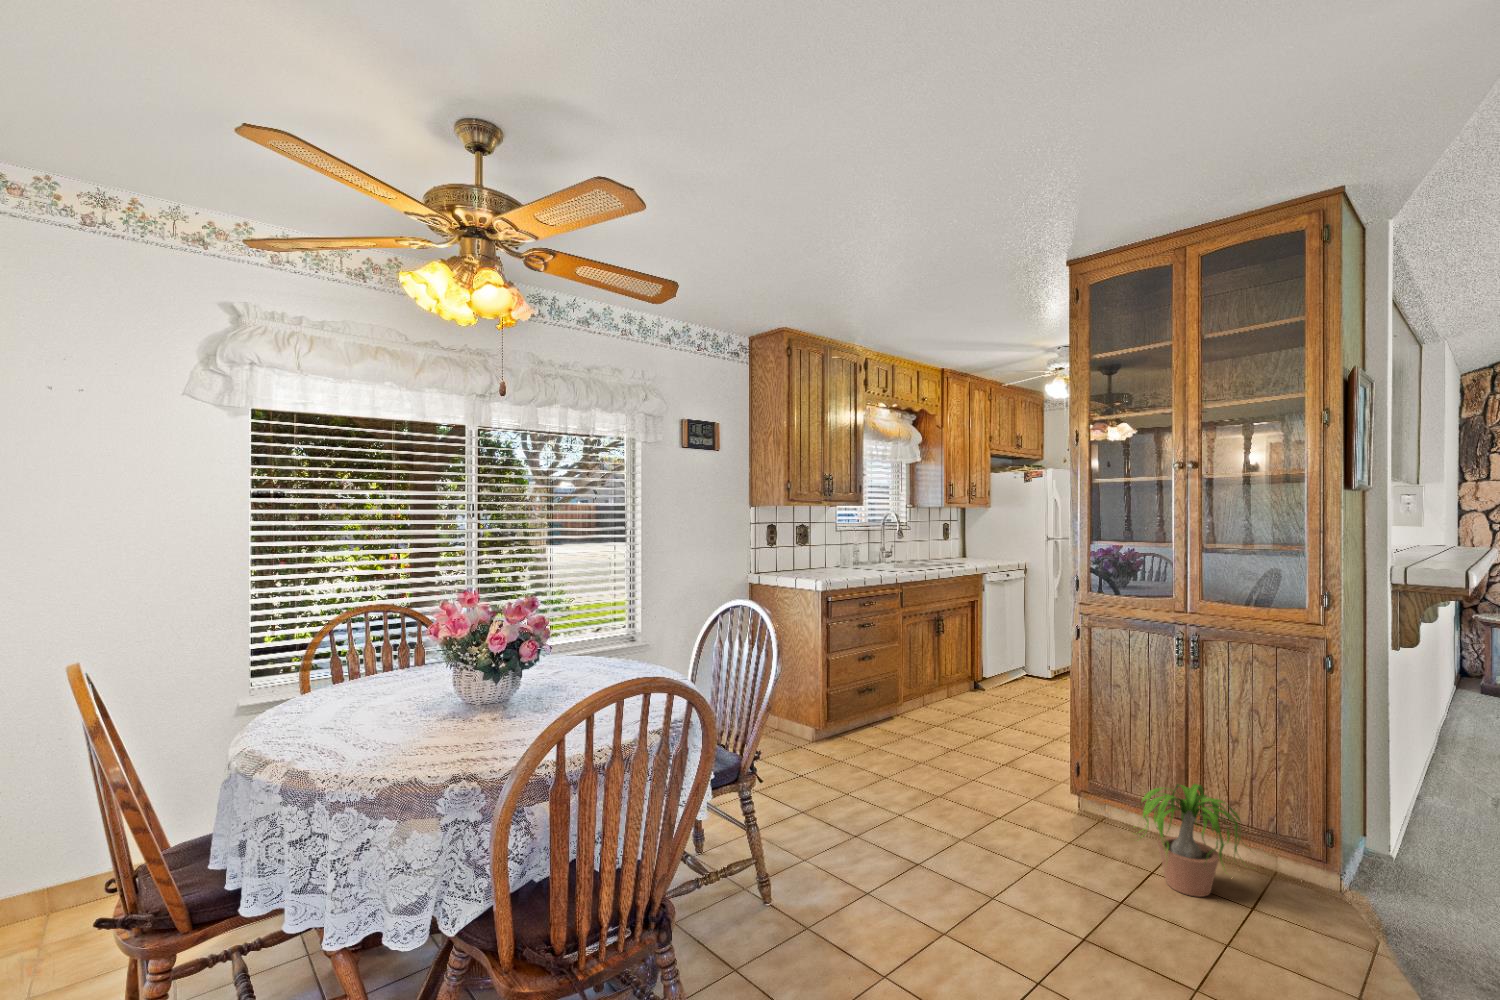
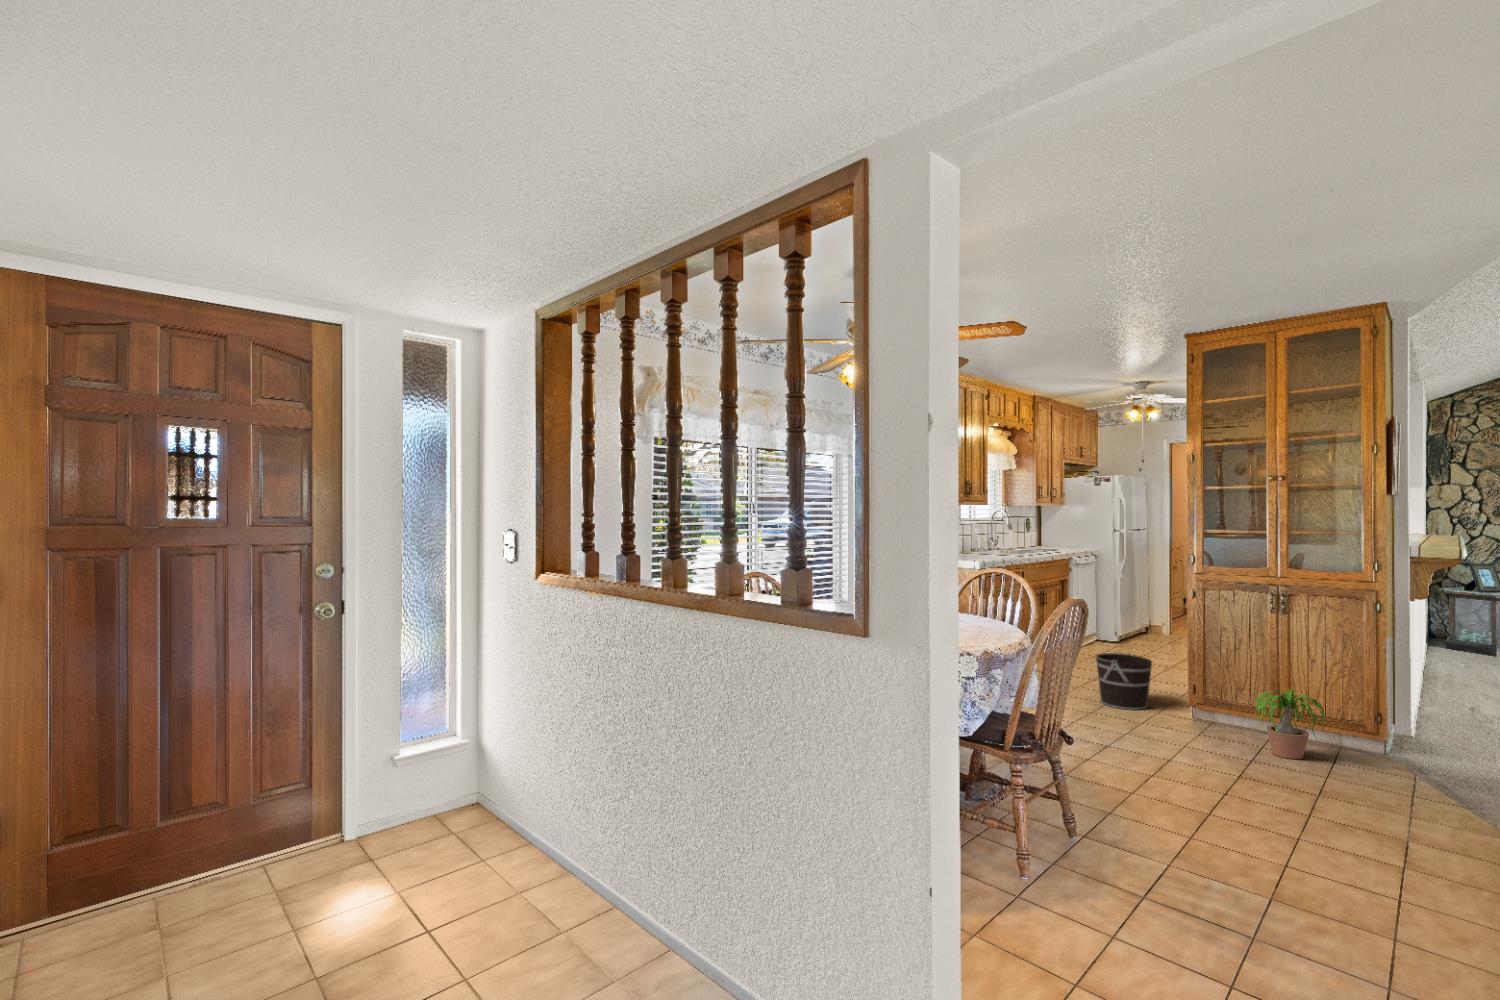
bucket: none [964,704,1035,788] -> present [1096,653,1152,710]

